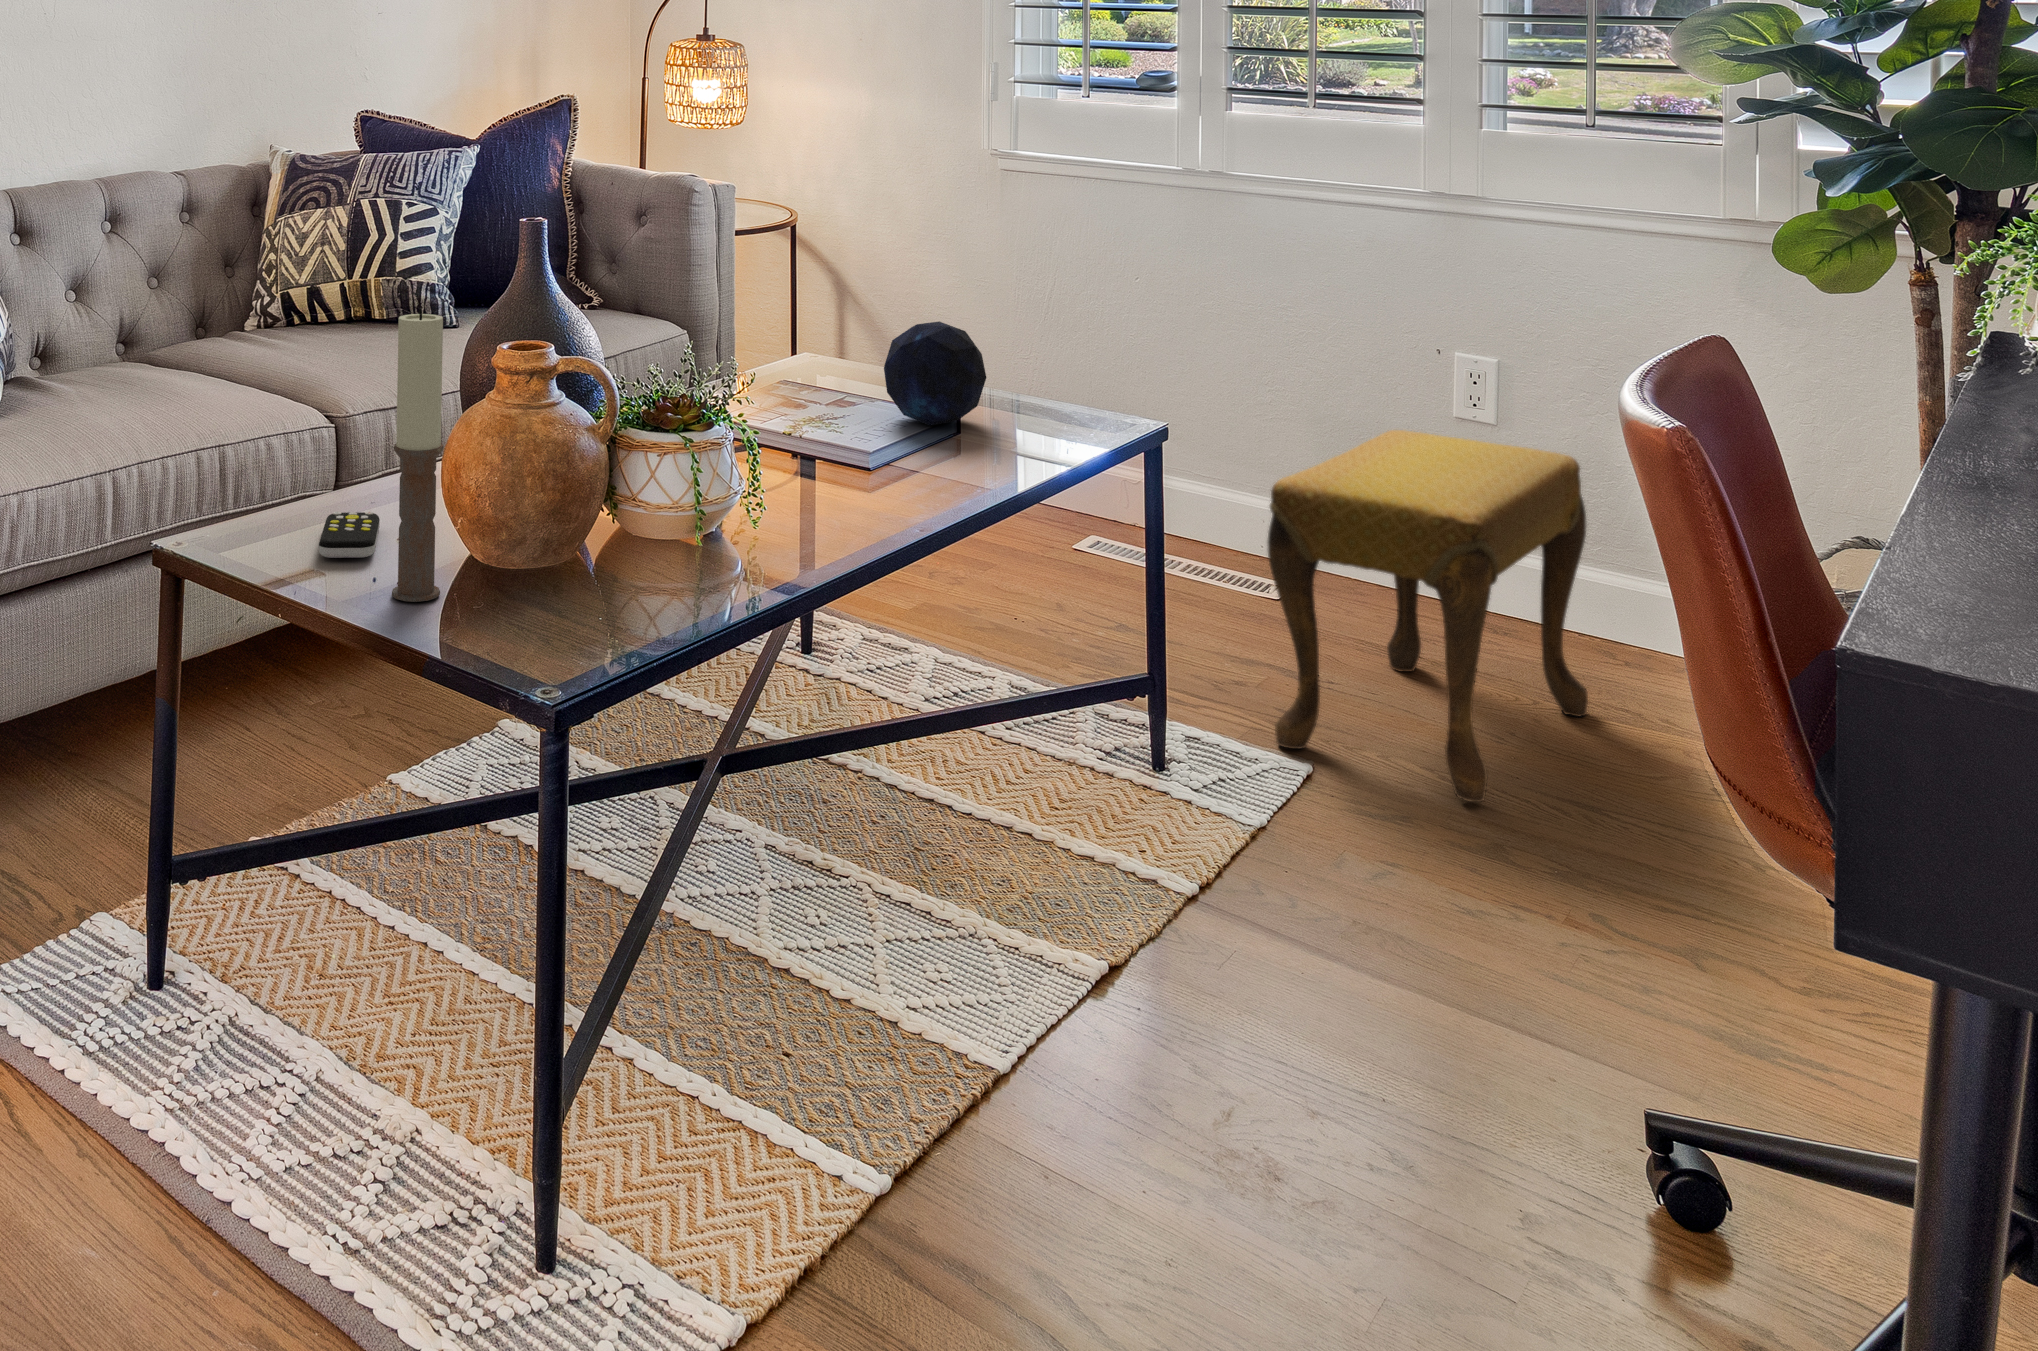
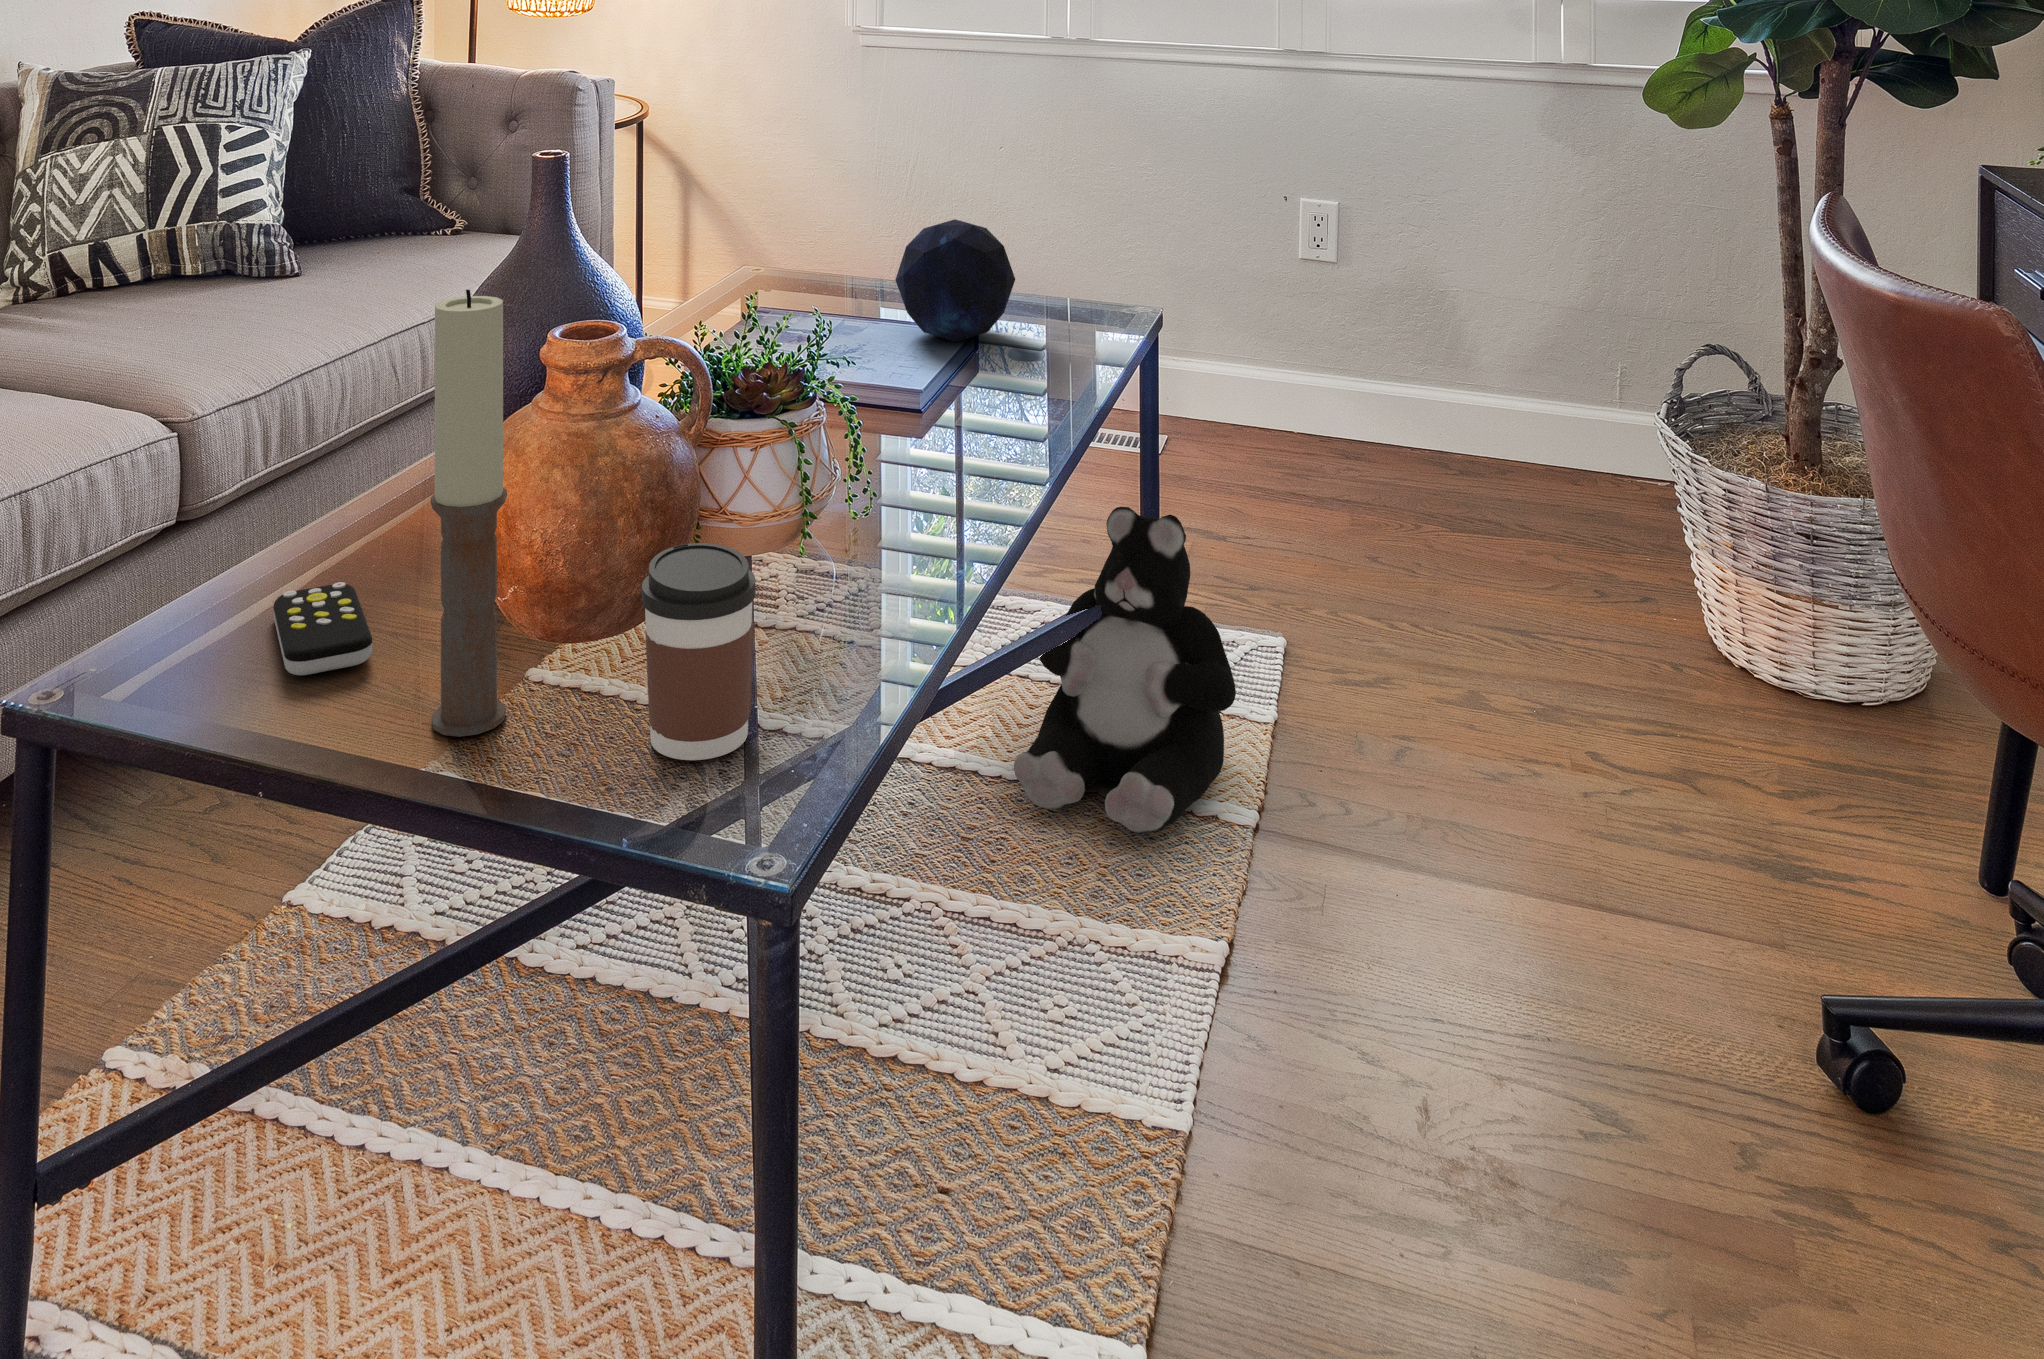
footstool: present [1267,430,1588,802] -> none [1272,283,1523,666]
coffee cup: none [515,496,592,635] -> present [642,543,755,760]
plush toy: none [944,585,1151,854] -> present [1014,507,1236,834]

